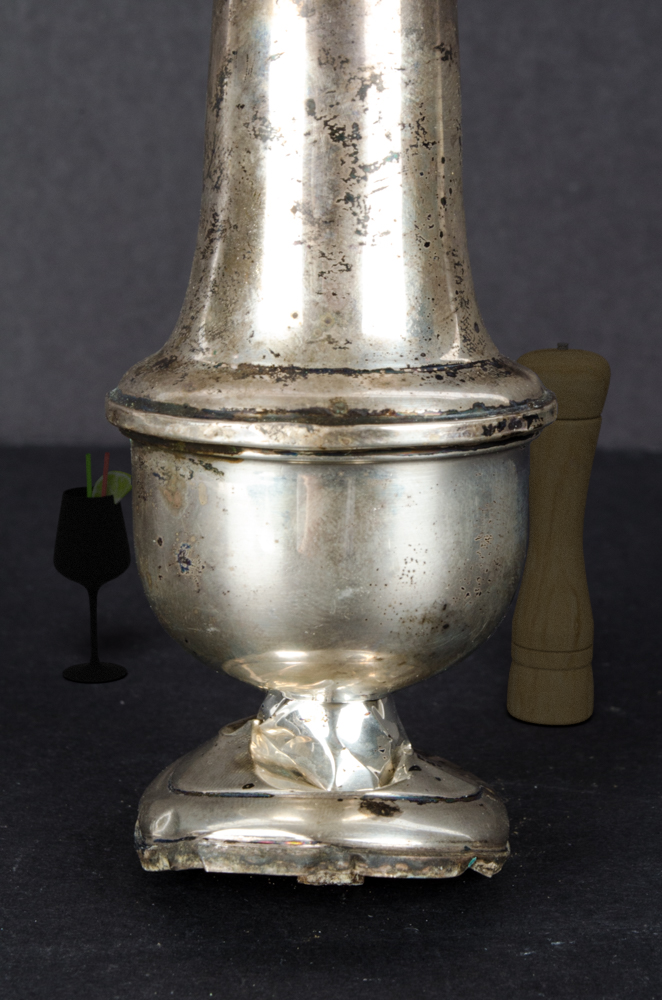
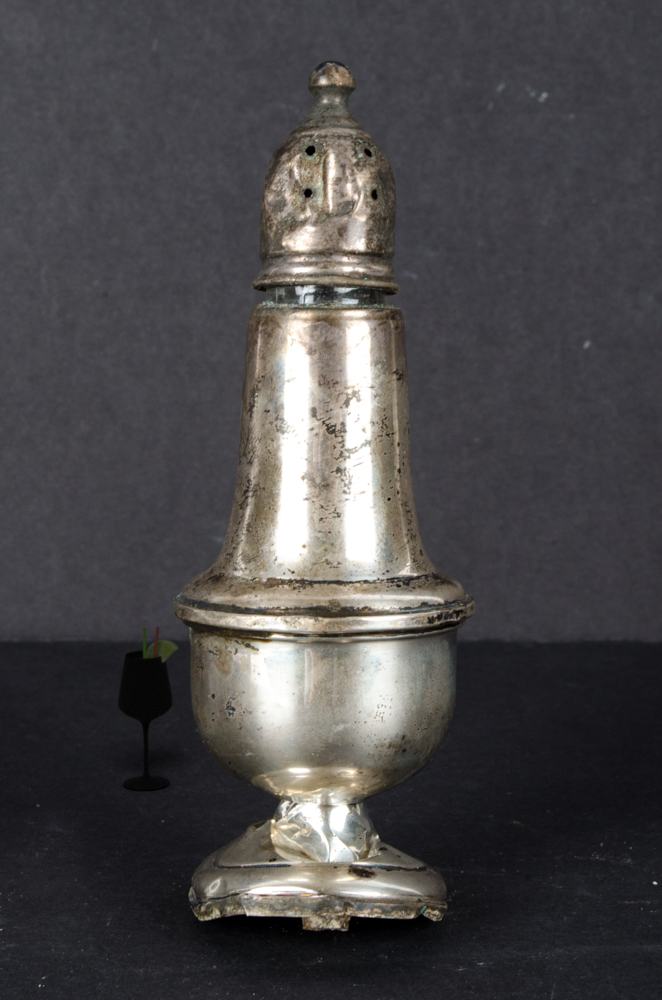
pepper mill: present [507,343,611,725] -> none [440,549,506,815]

